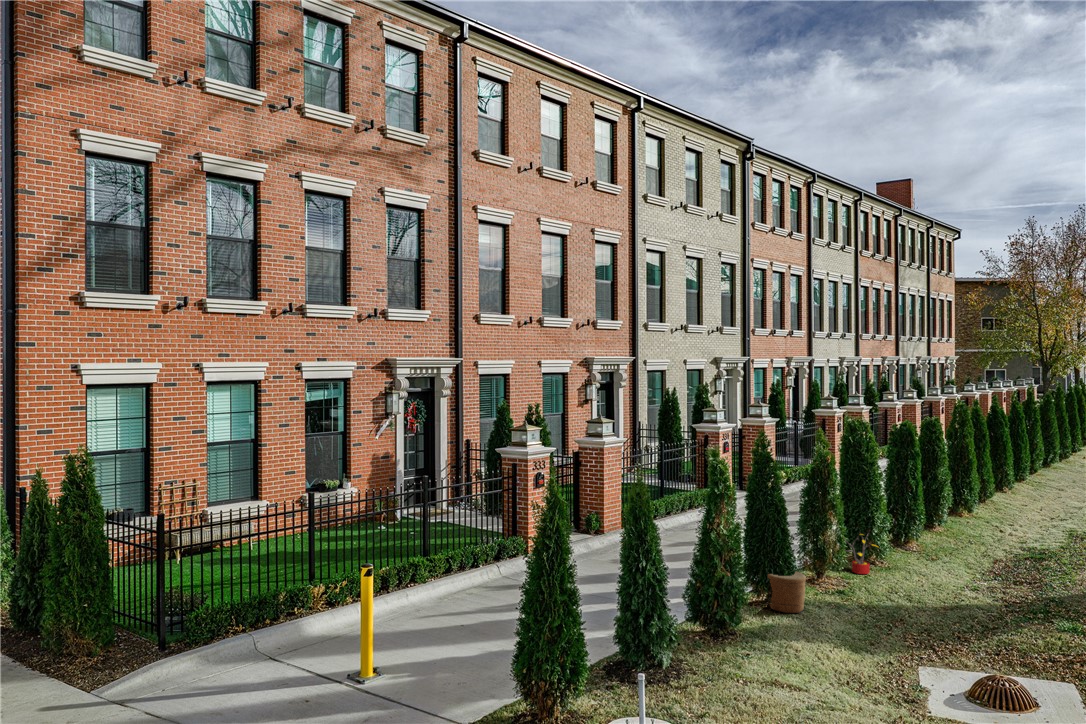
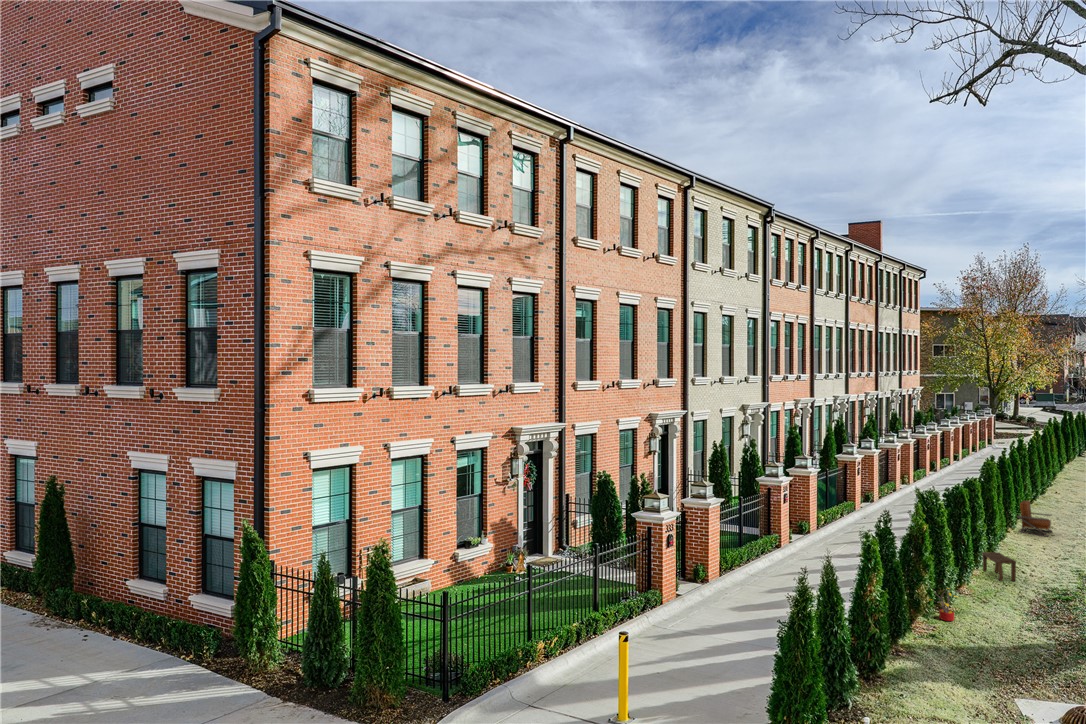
lounge chair: none [1013,457,1057,497] -> present [1017,500,1052,537]
bench: none [942,505,978,537] -> present [982,552,1016,581]
woven basket: present [768,572,806,613] -> none [898,624,930,661]

